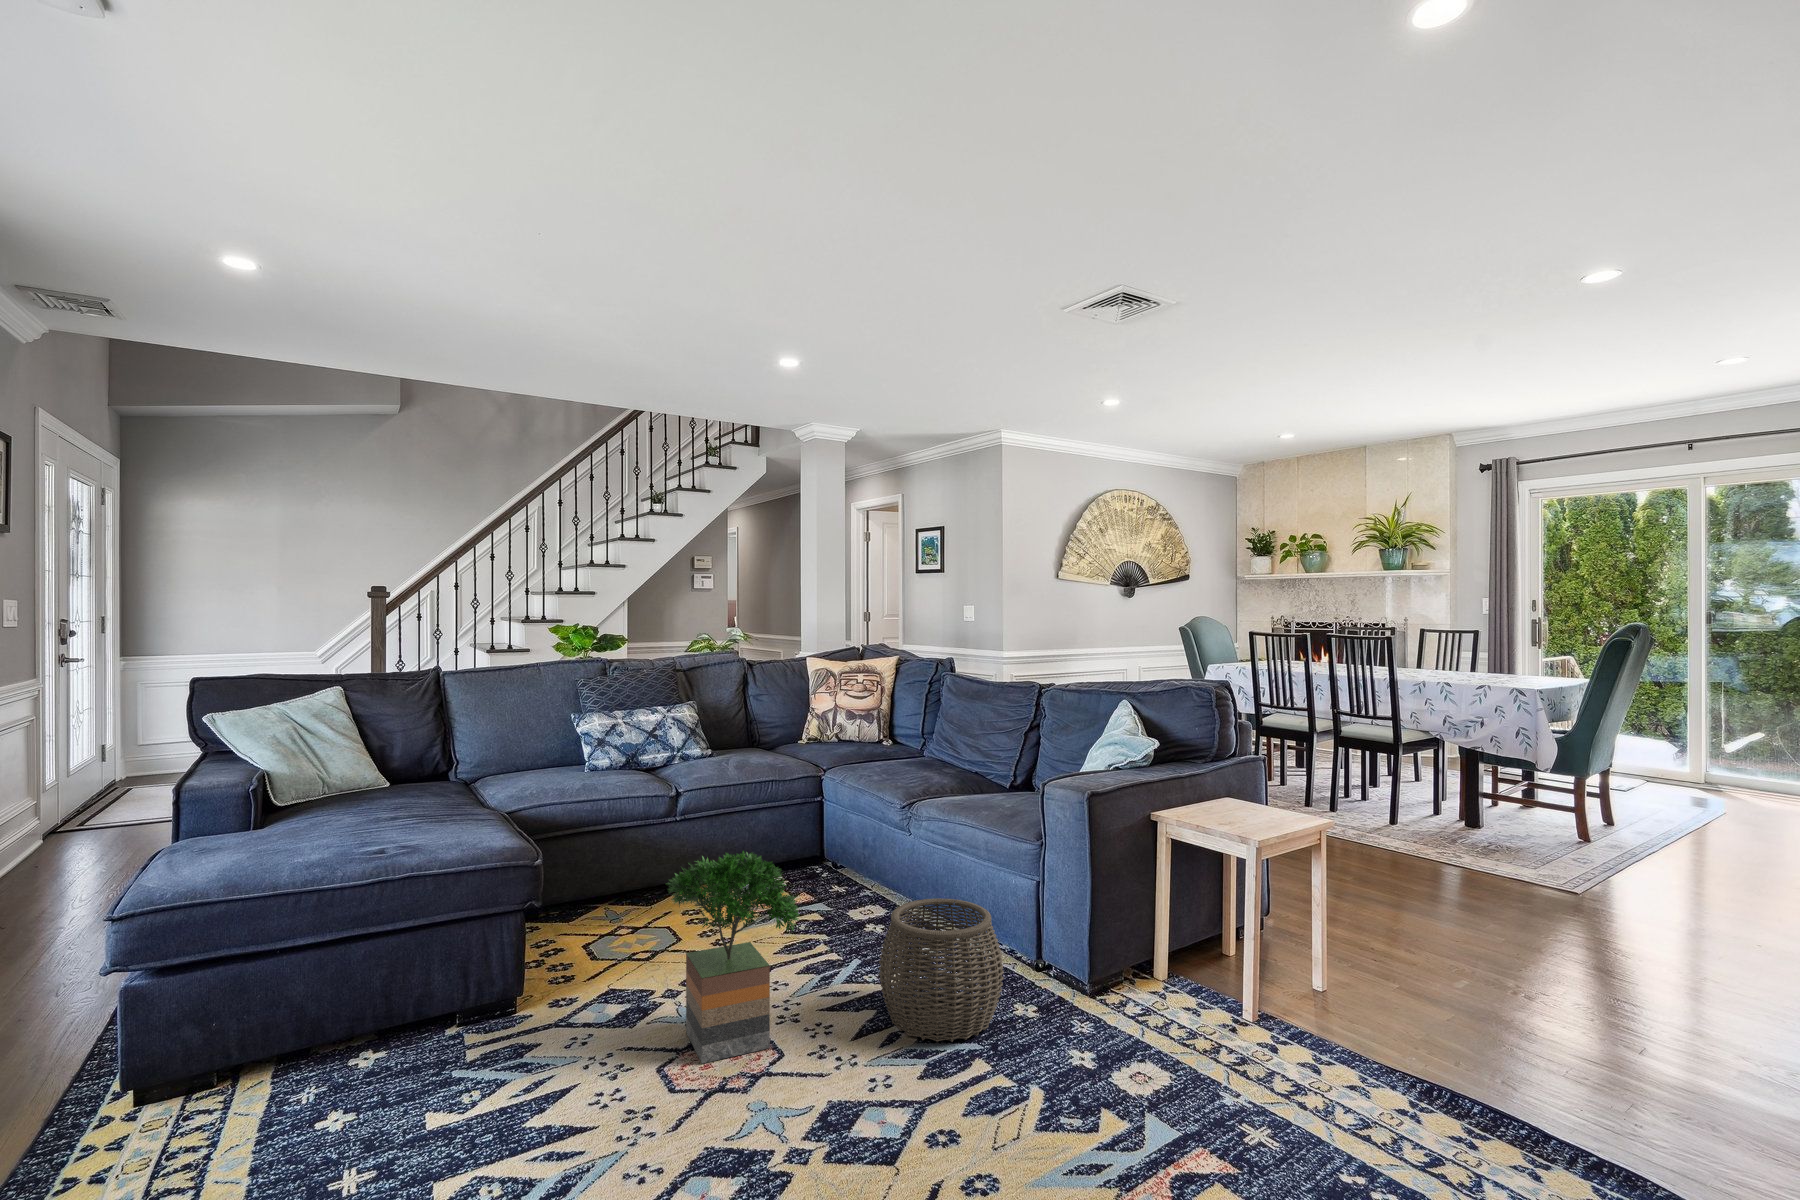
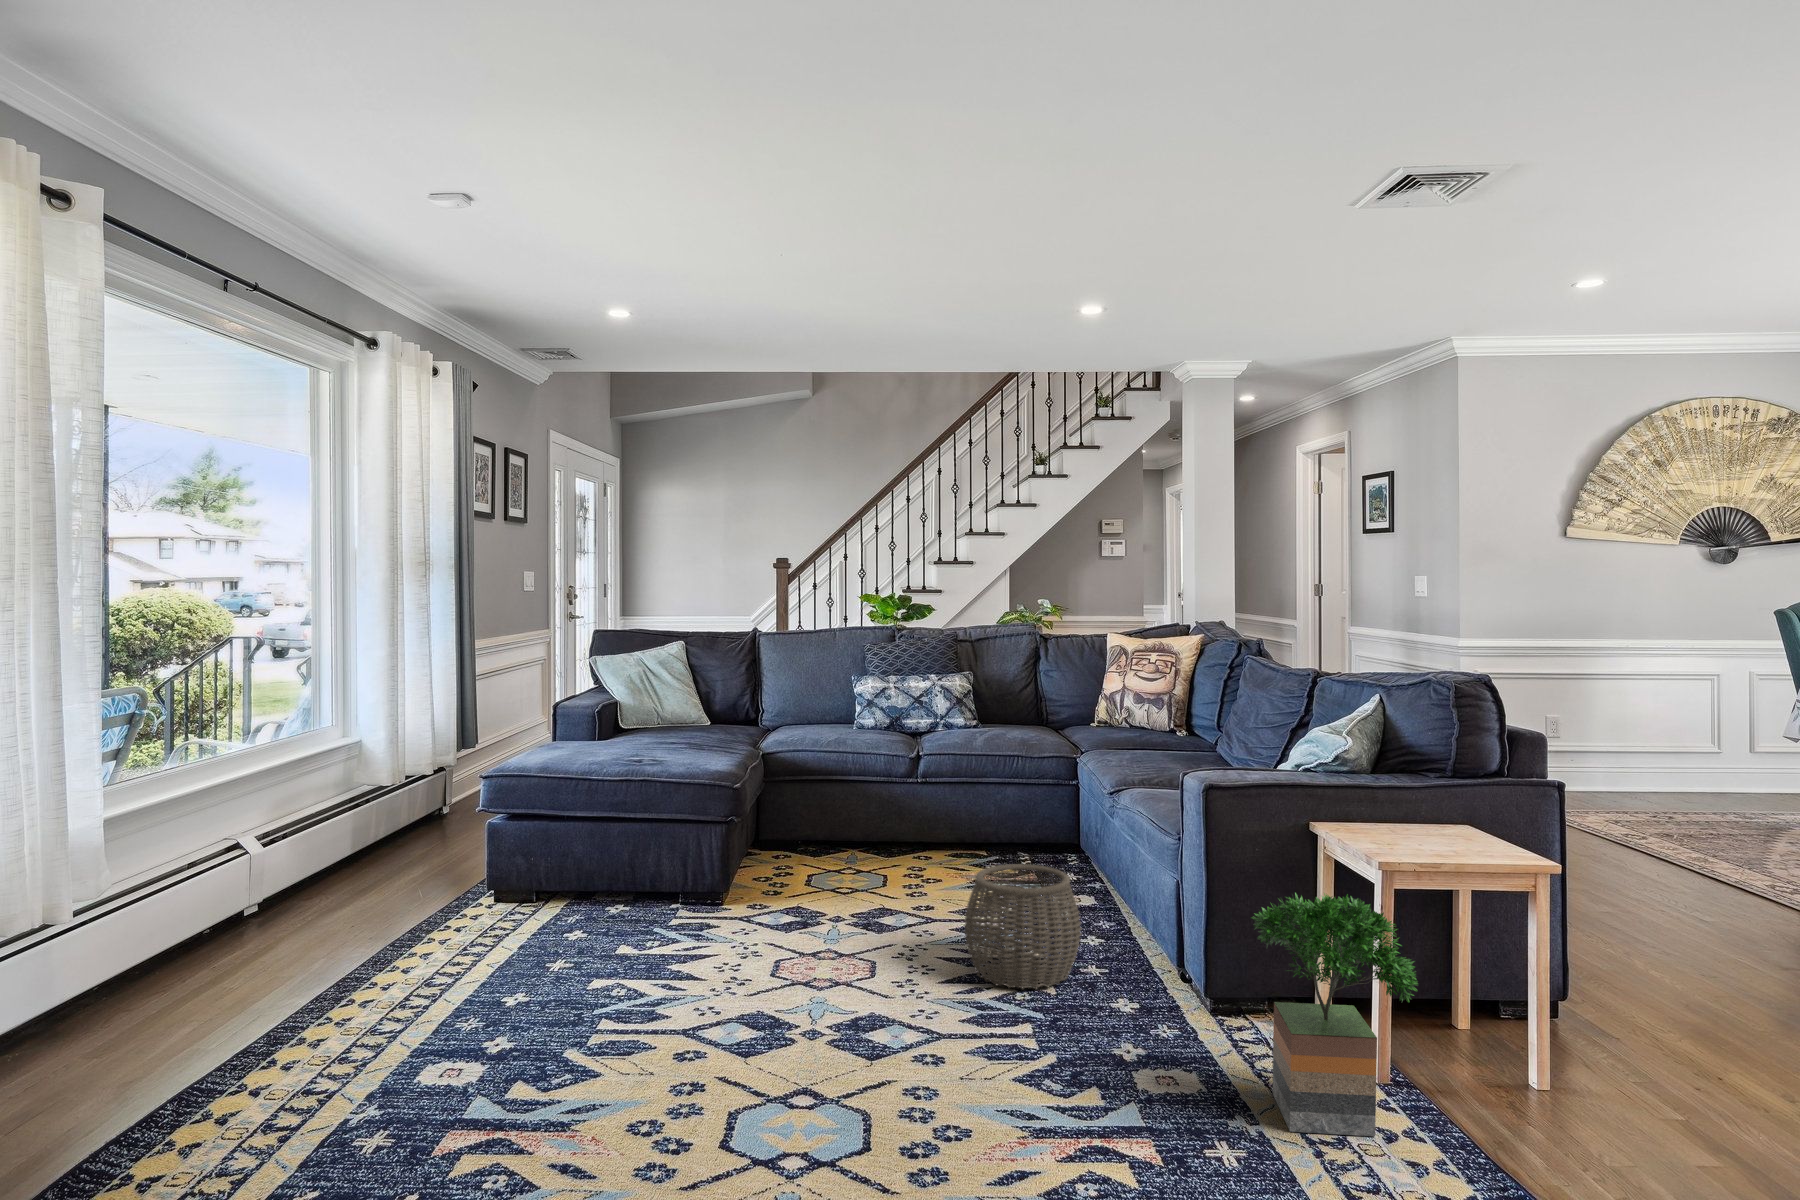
potted tree: present [666,851,799,1063] -> present [1252,893,1418,1136]

